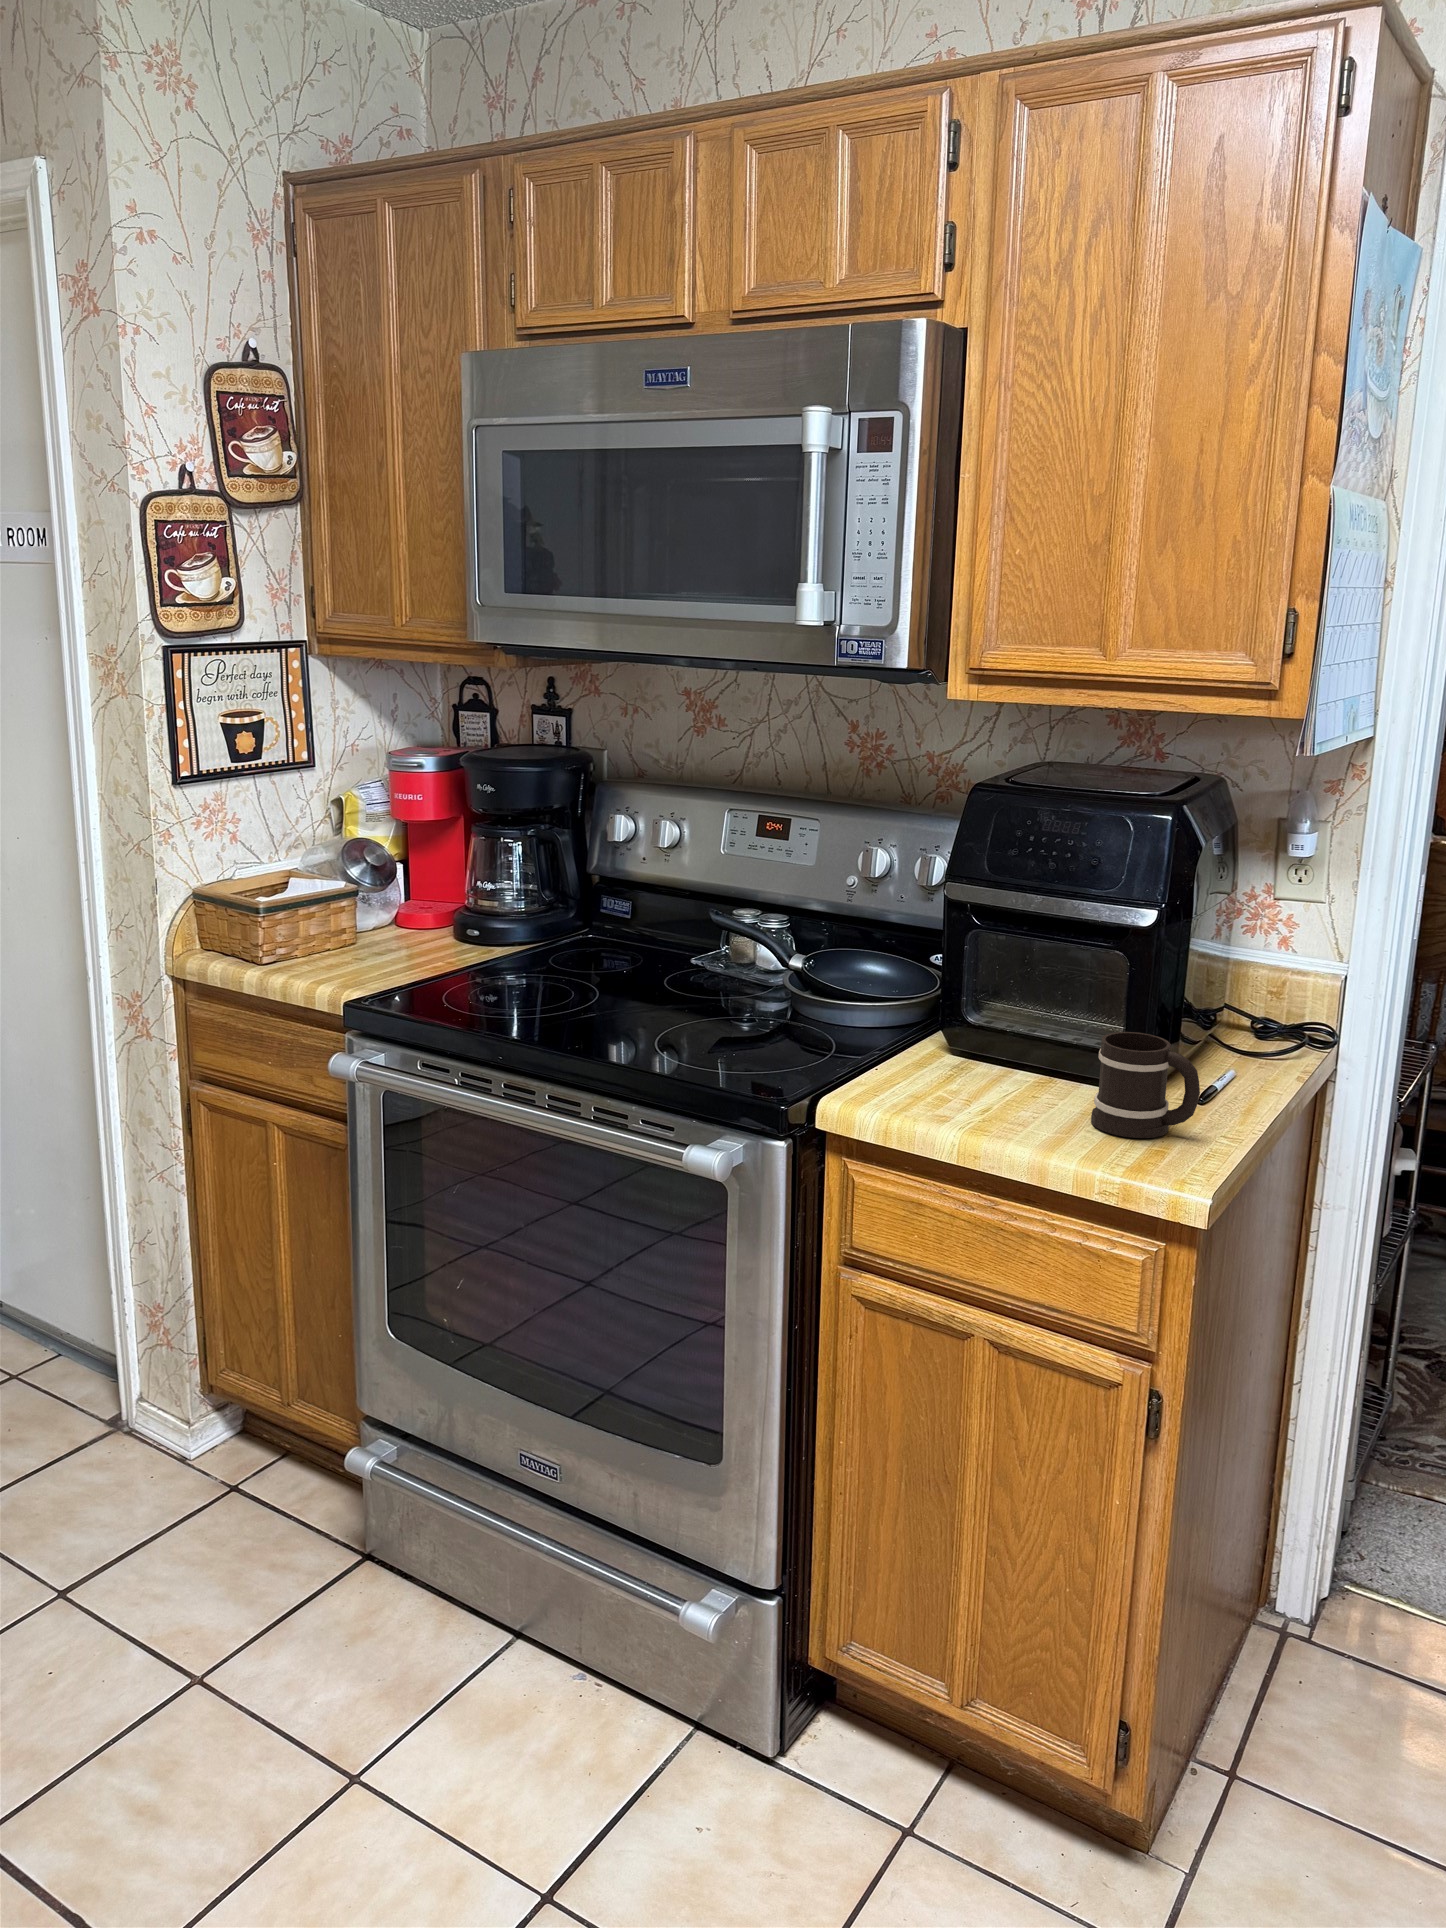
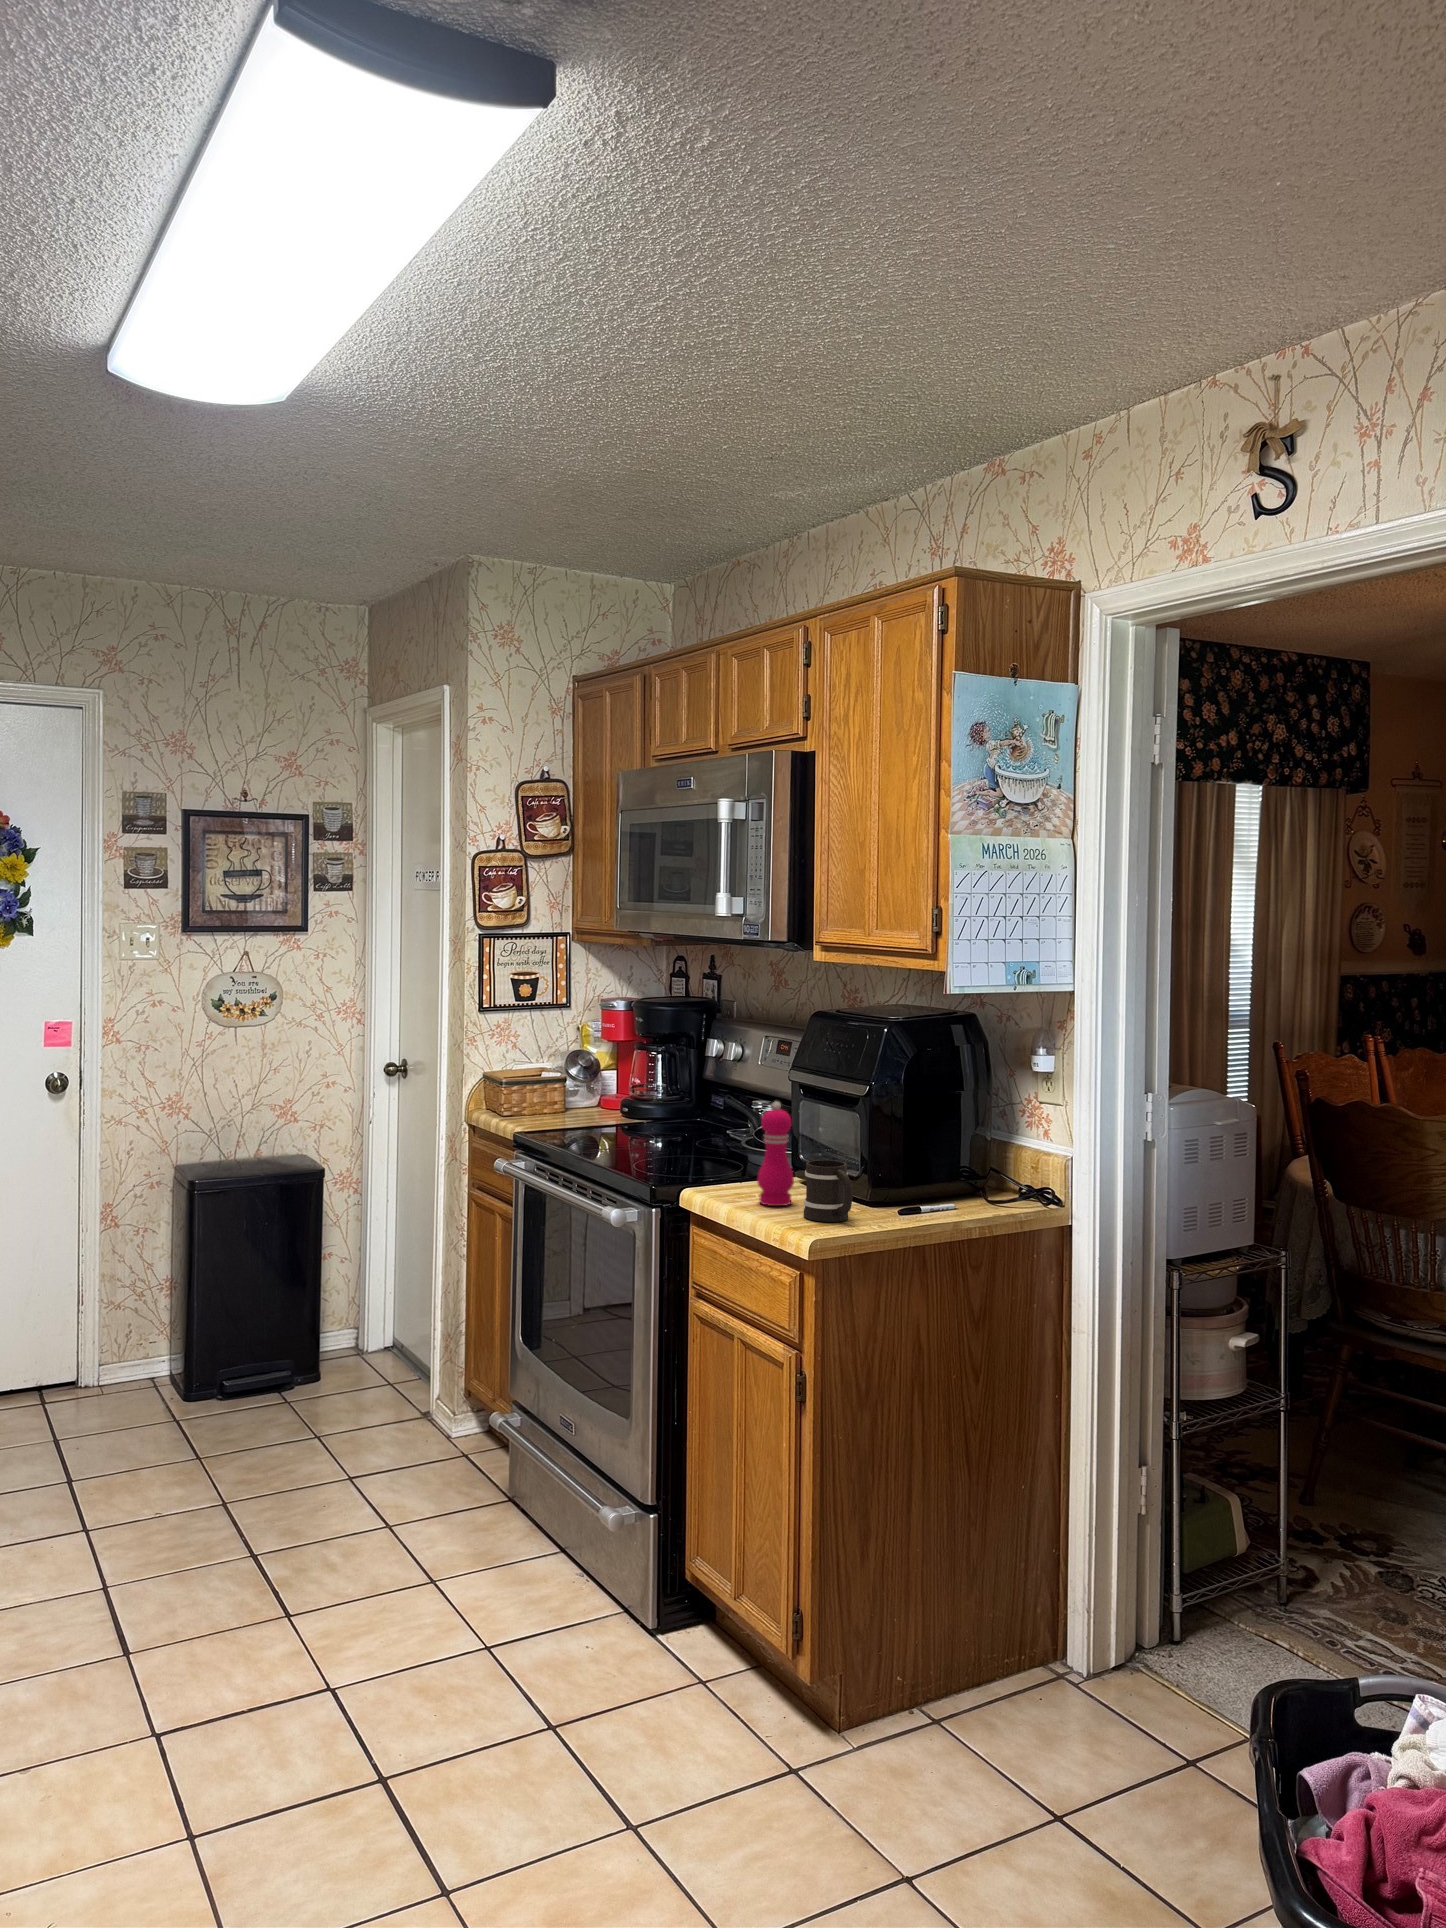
pepper mill: none [980,942,1043,1114] -> present [757,1101,794,1206]

